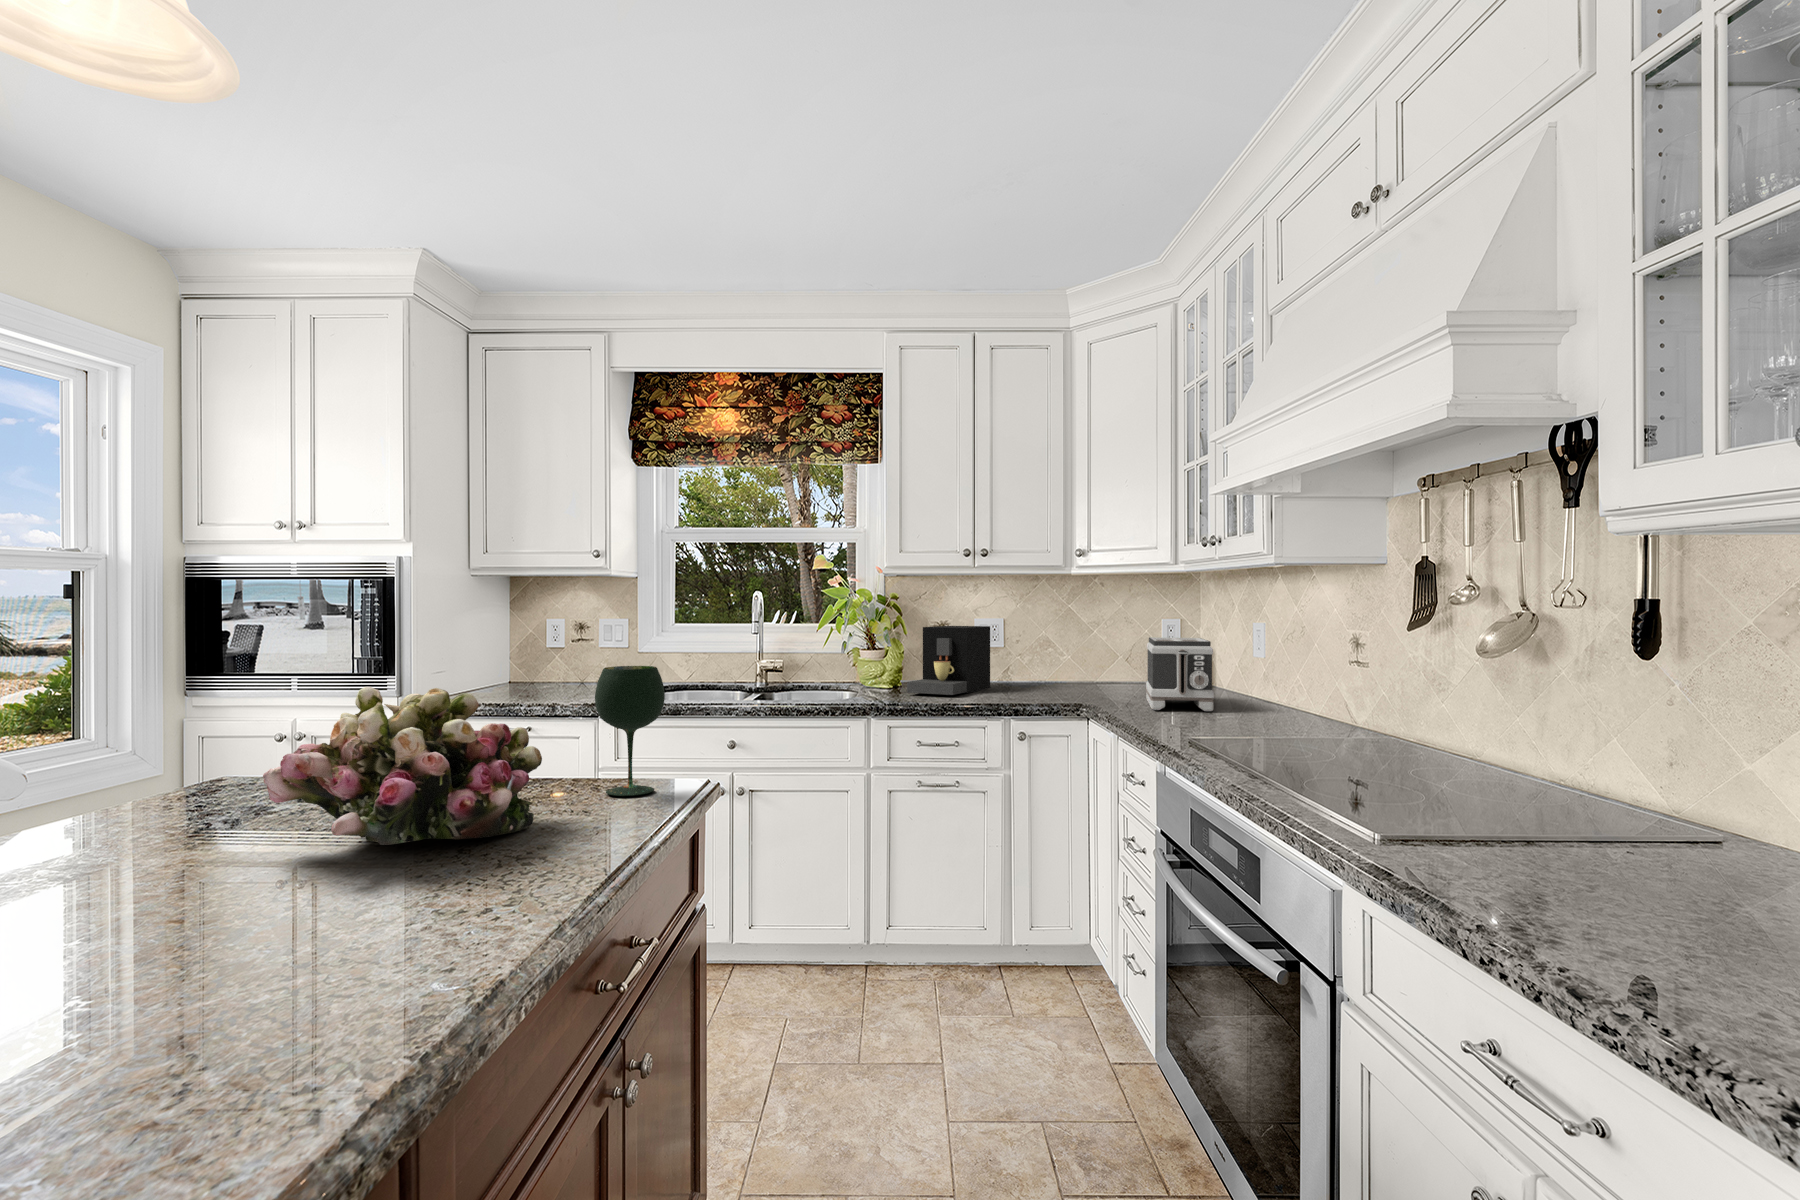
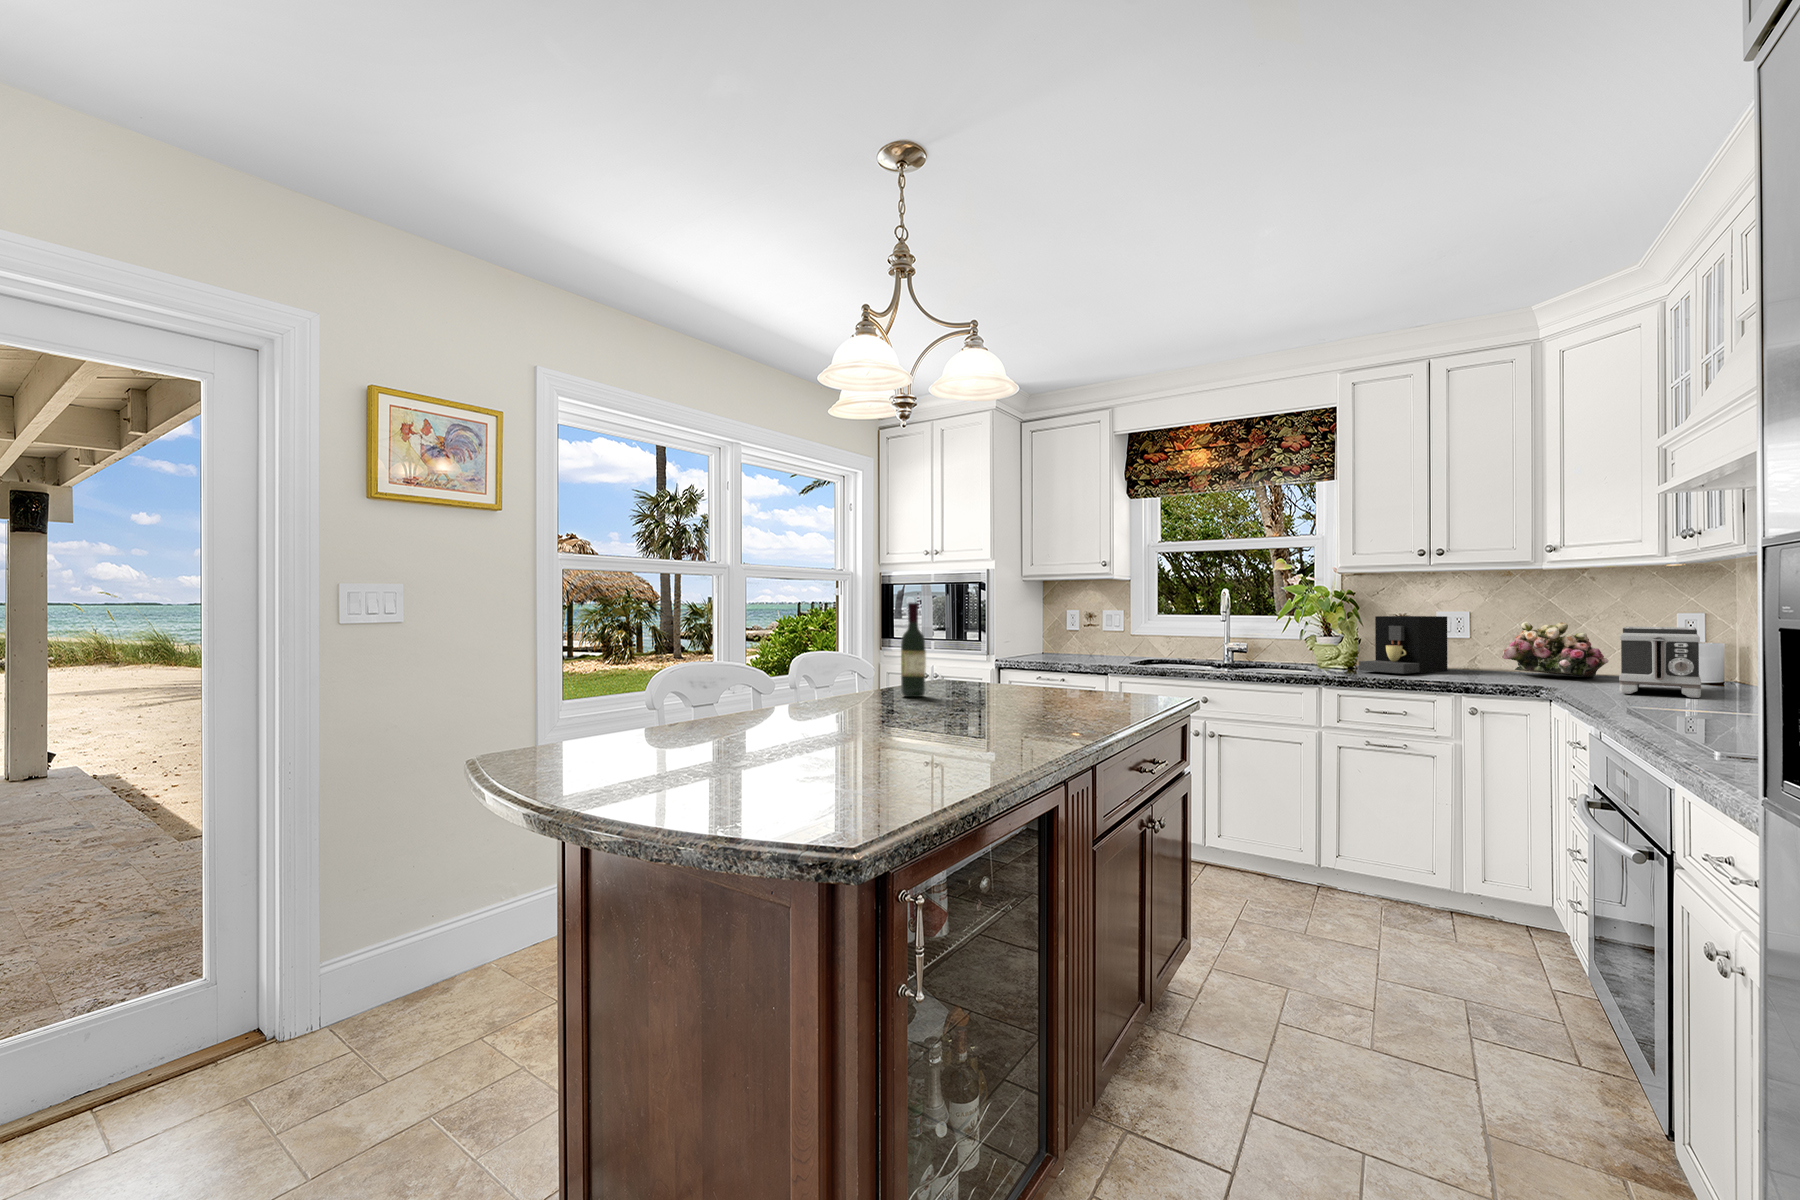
wine bottle: none [176,622,237,809] -> present [901,603,926,697]
wine glass: present [595,666,665,796] -> none [1109,631,1152,709]
flower arrangement: present [263,687,542,845] -> present [1502,622,1609,677]

